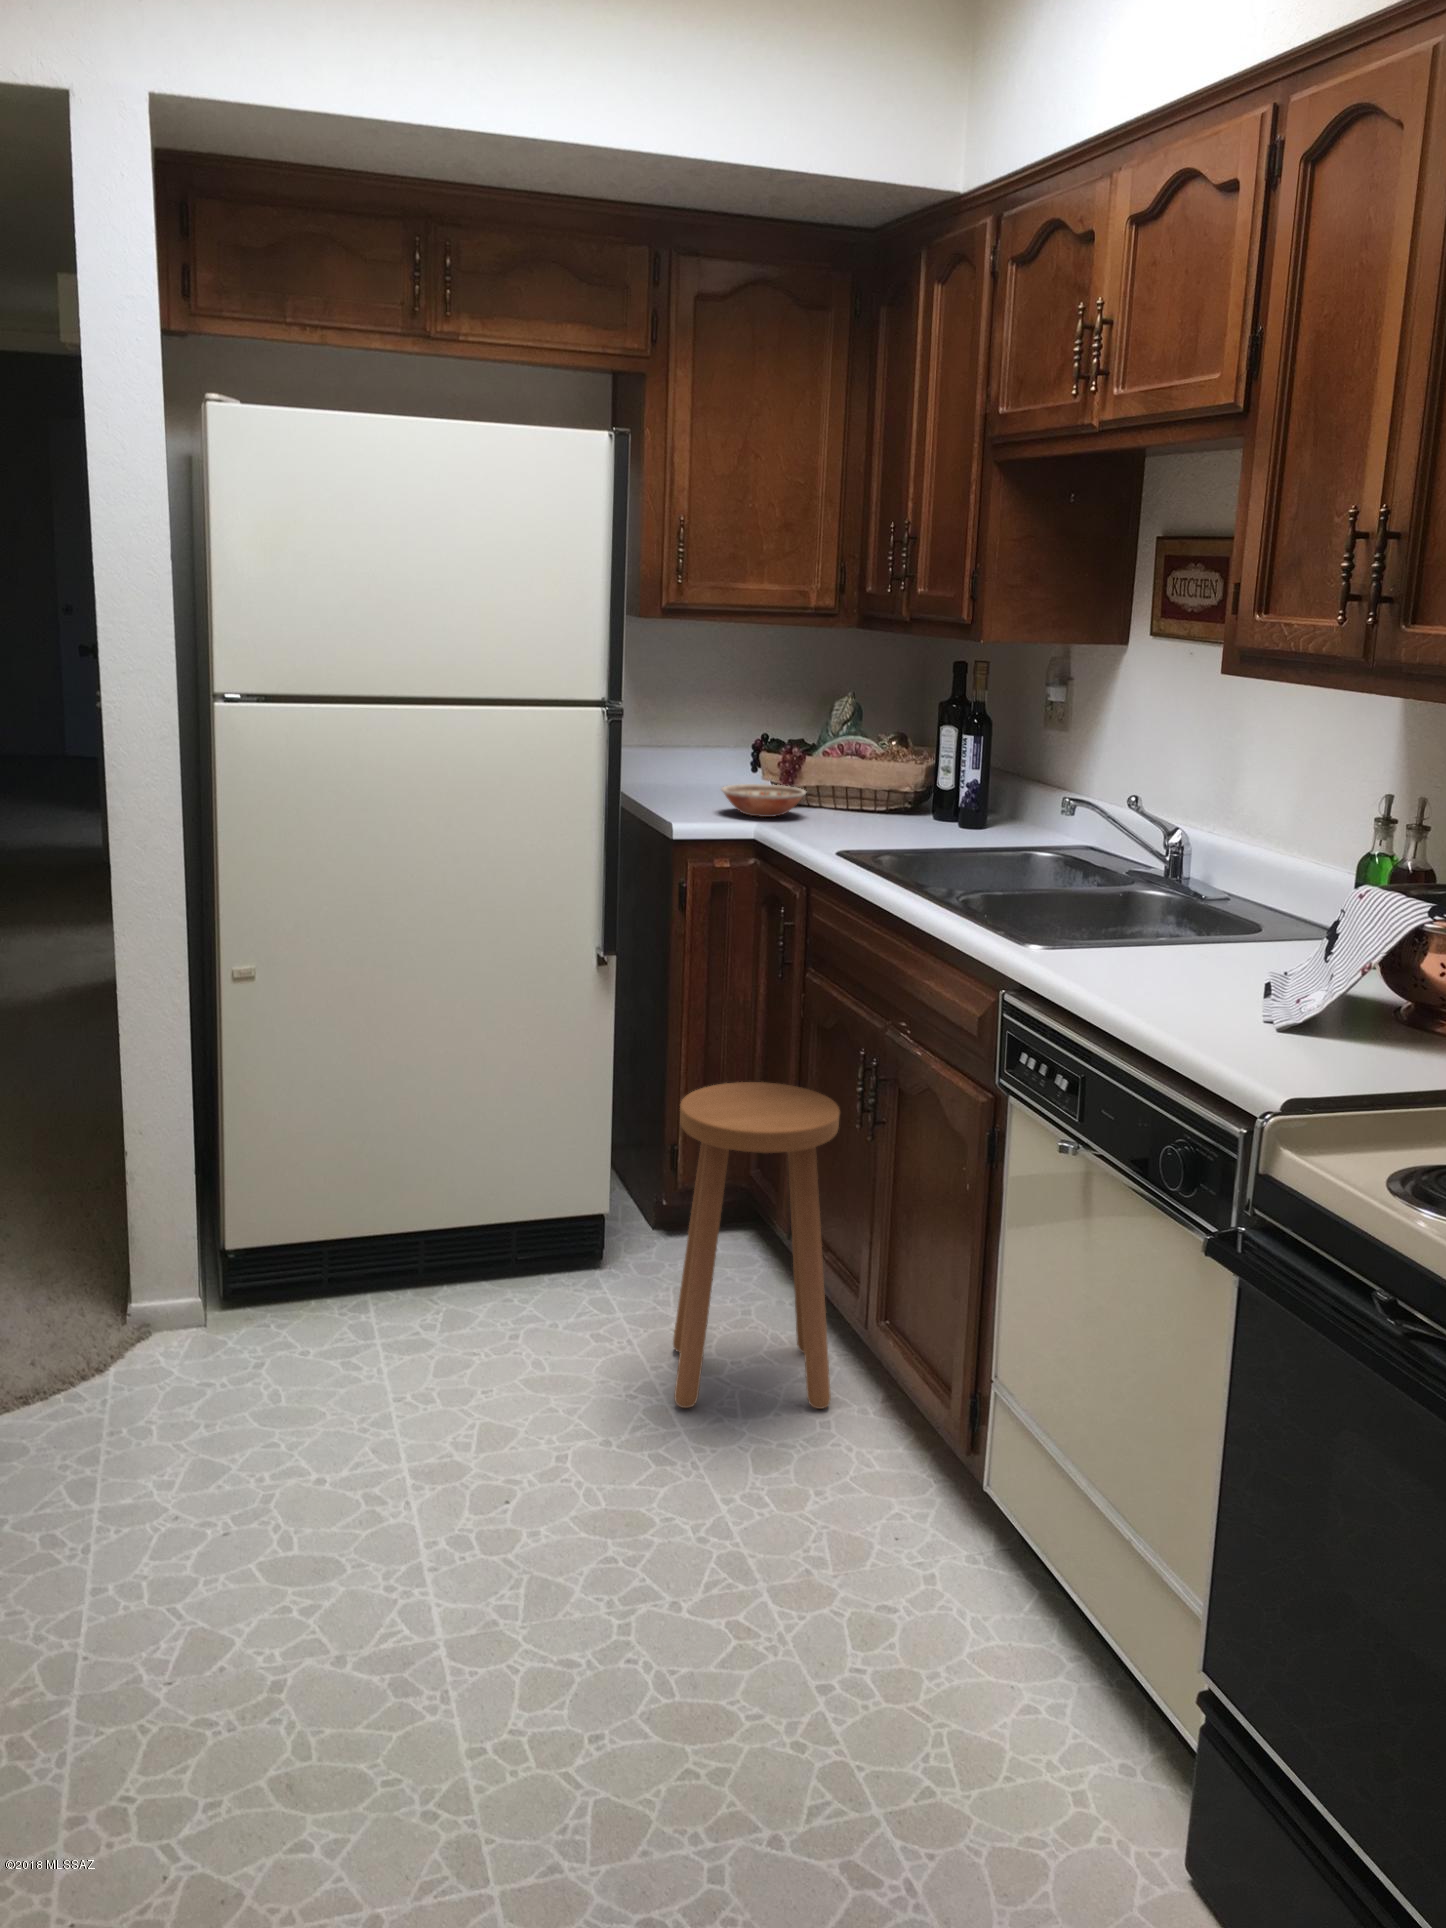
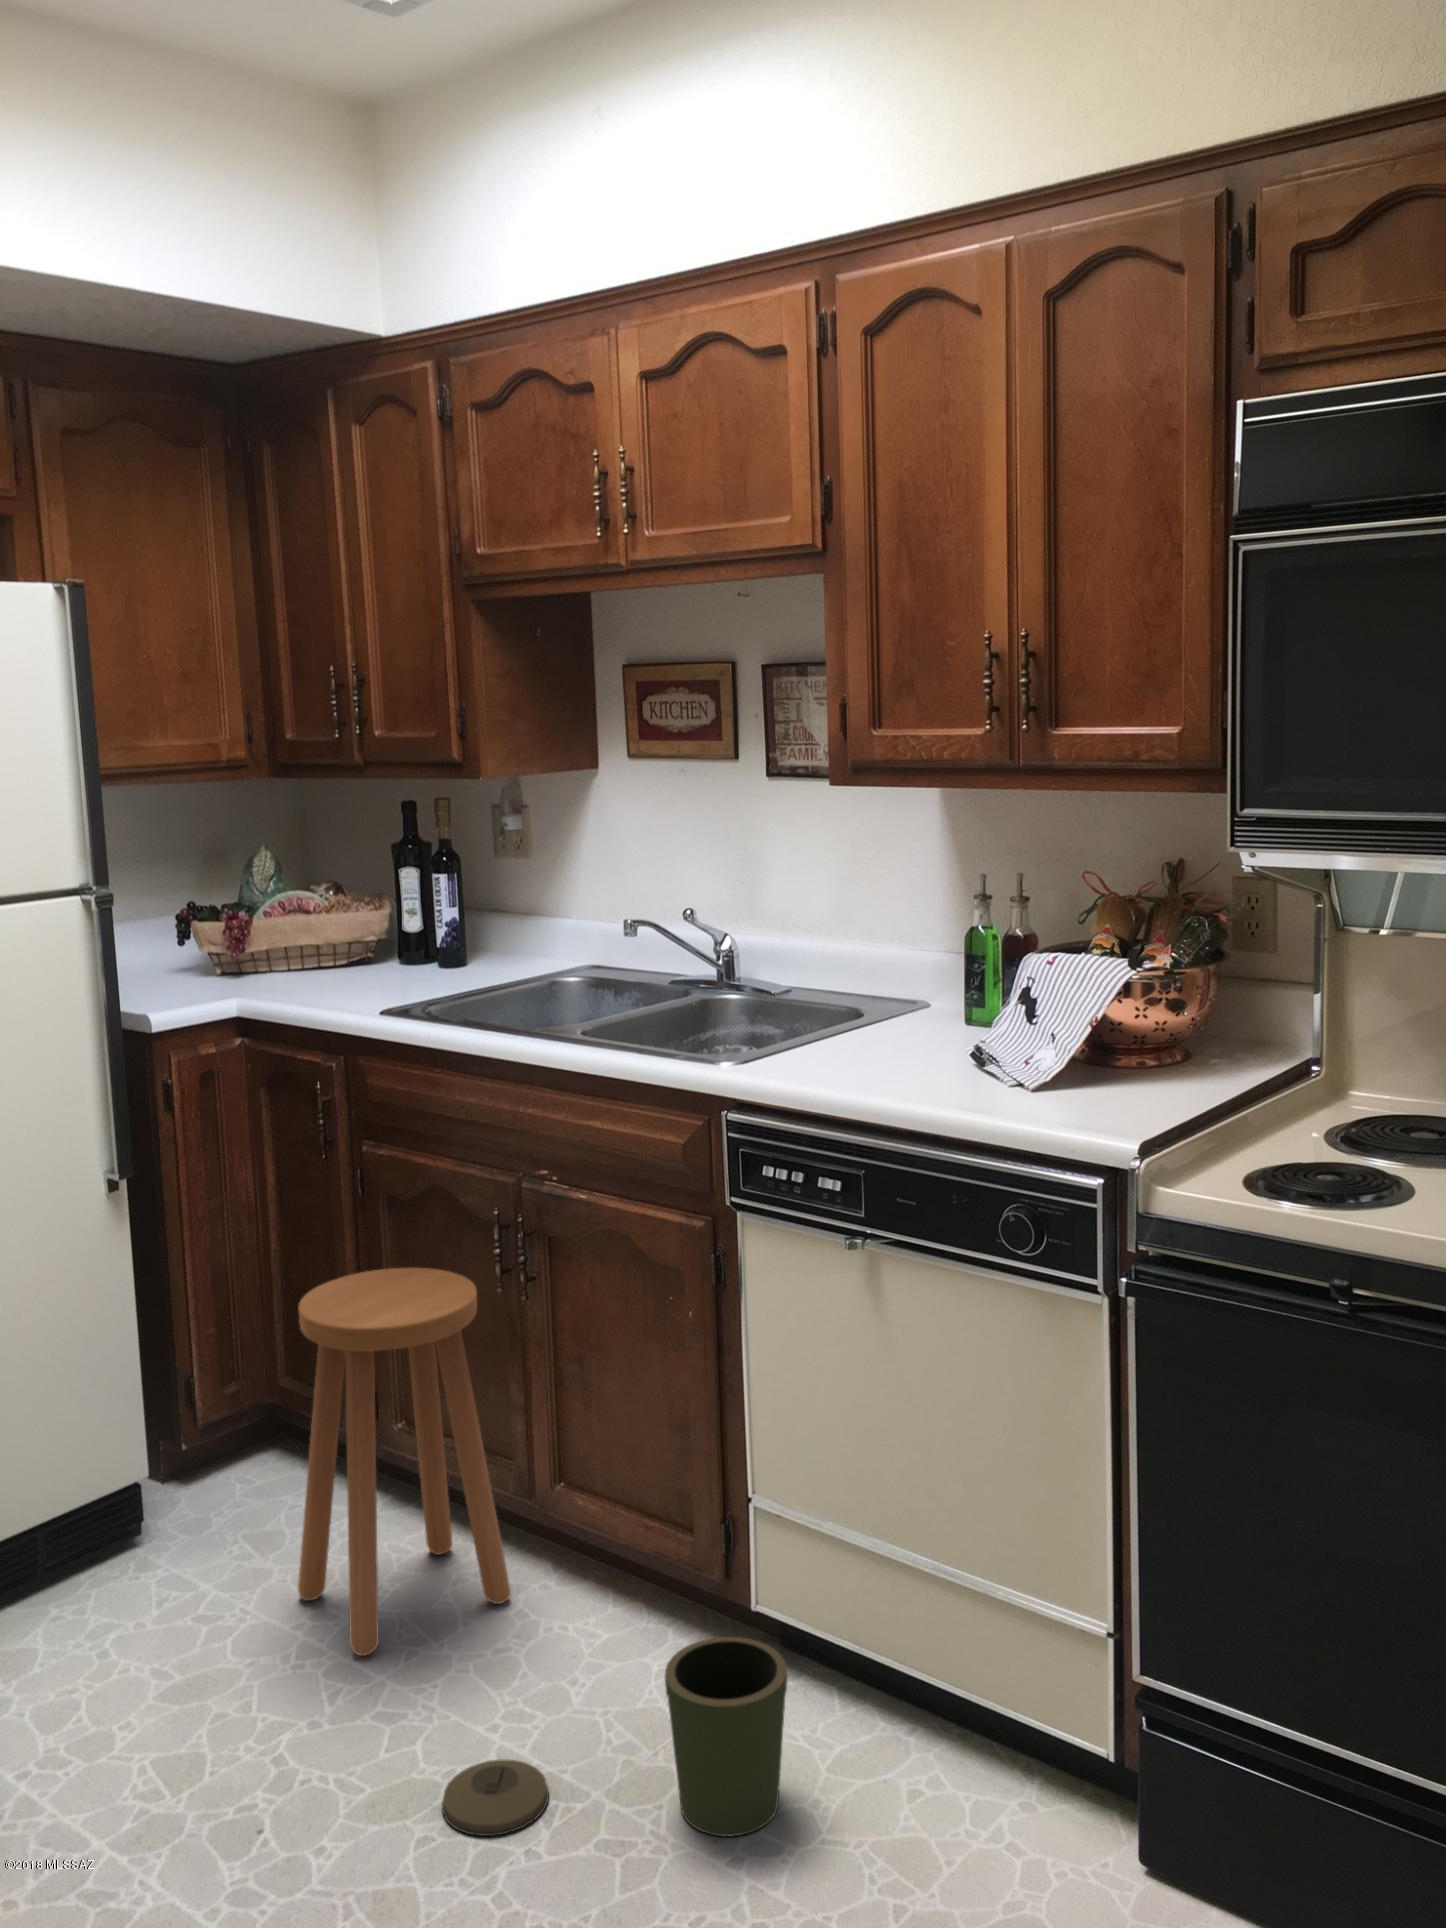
bowl: present [721,784,806,817] -> none [181,953,279,990]
trash can: none [635,1483,925,1669] -> present [442,1637,787,1836]

